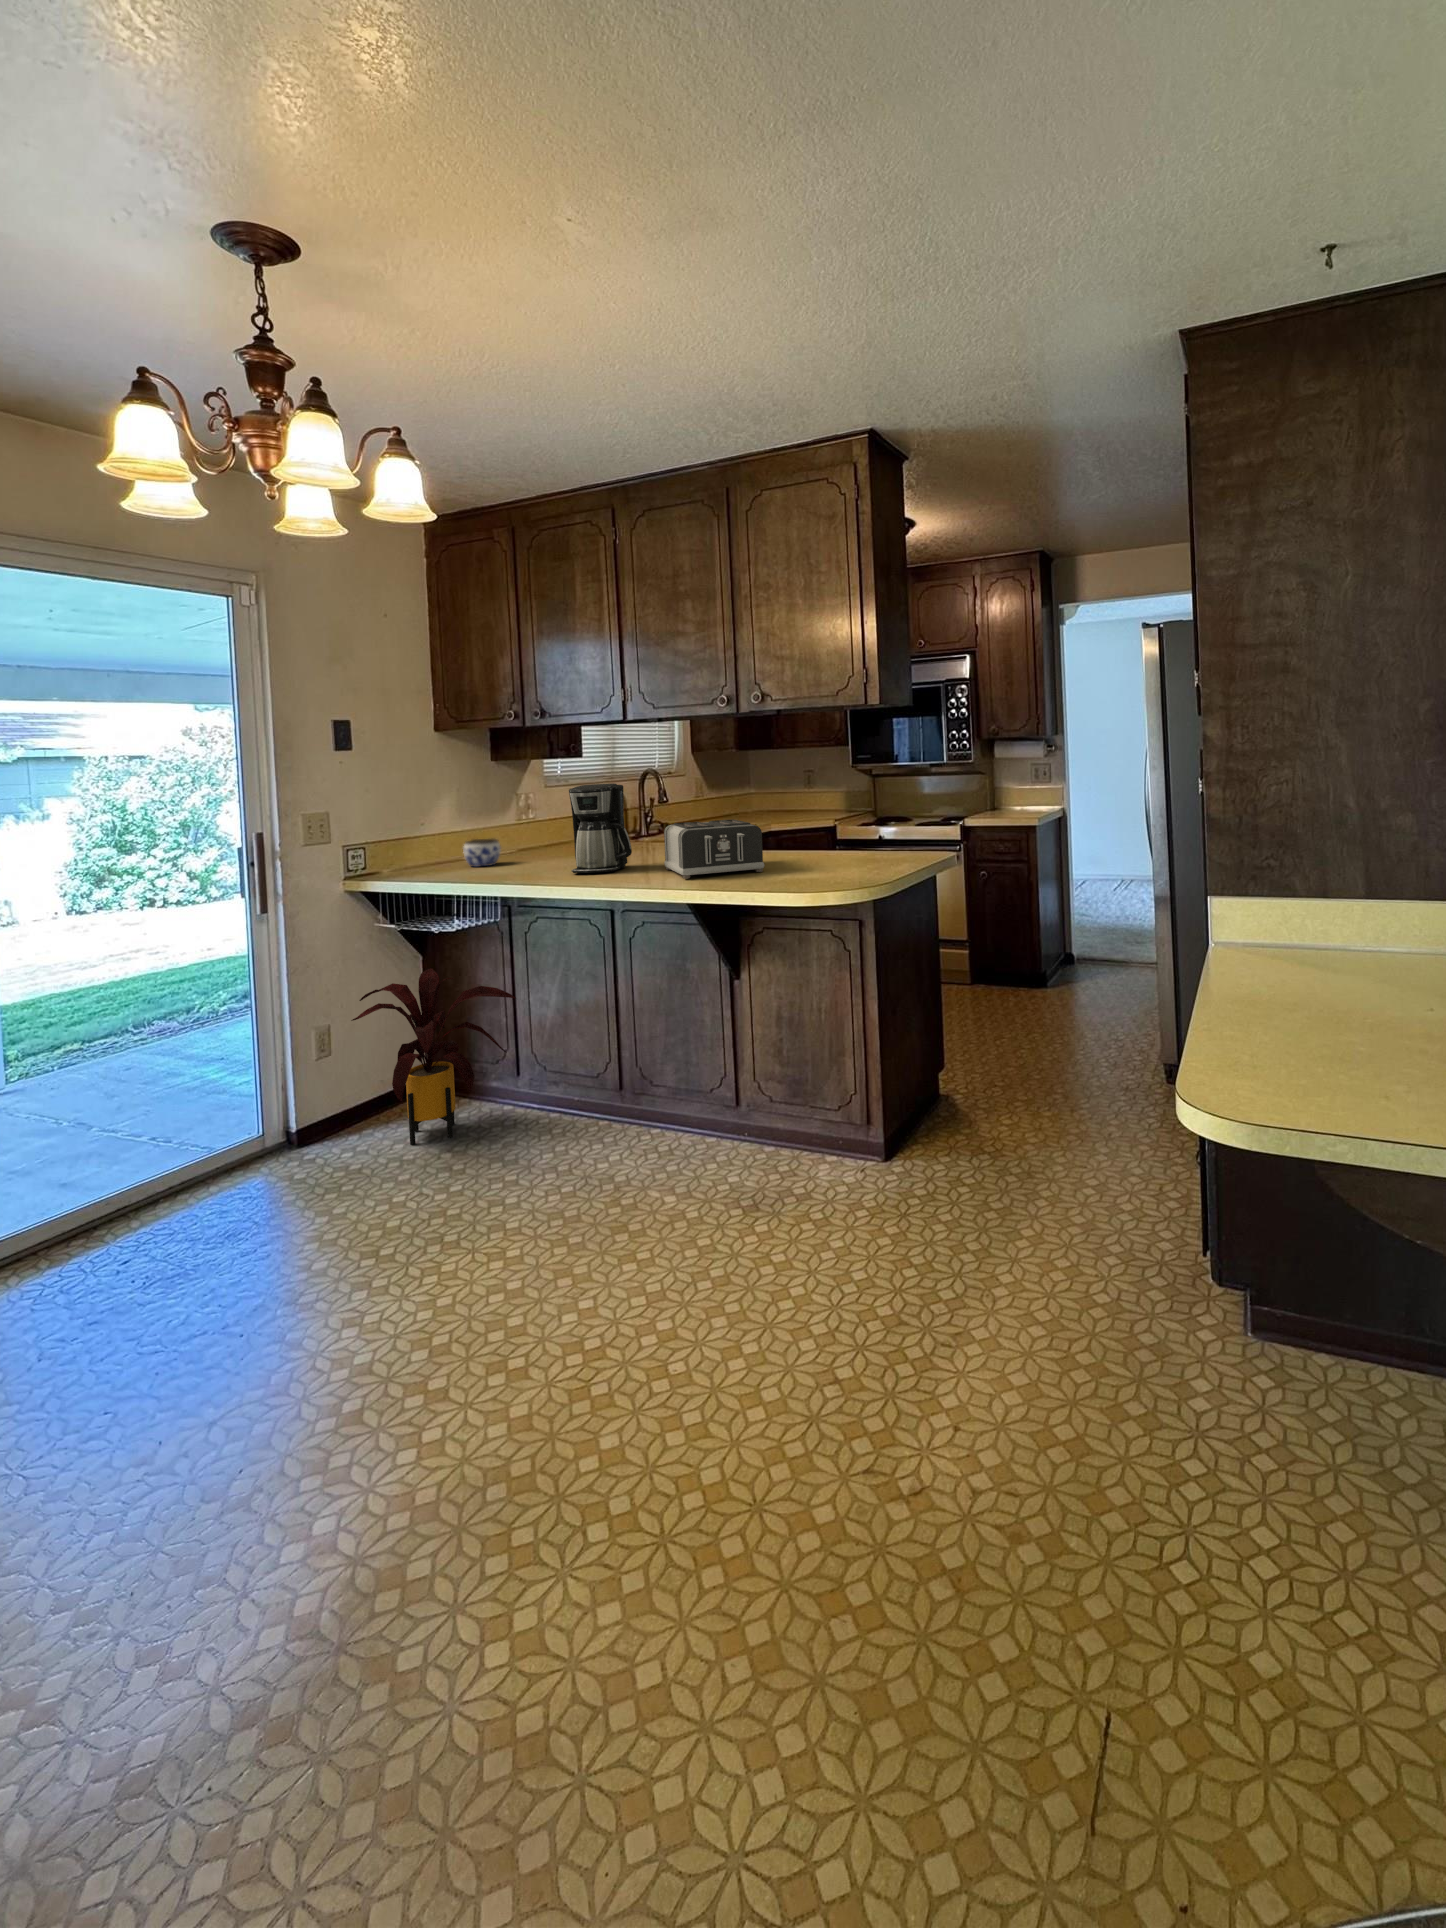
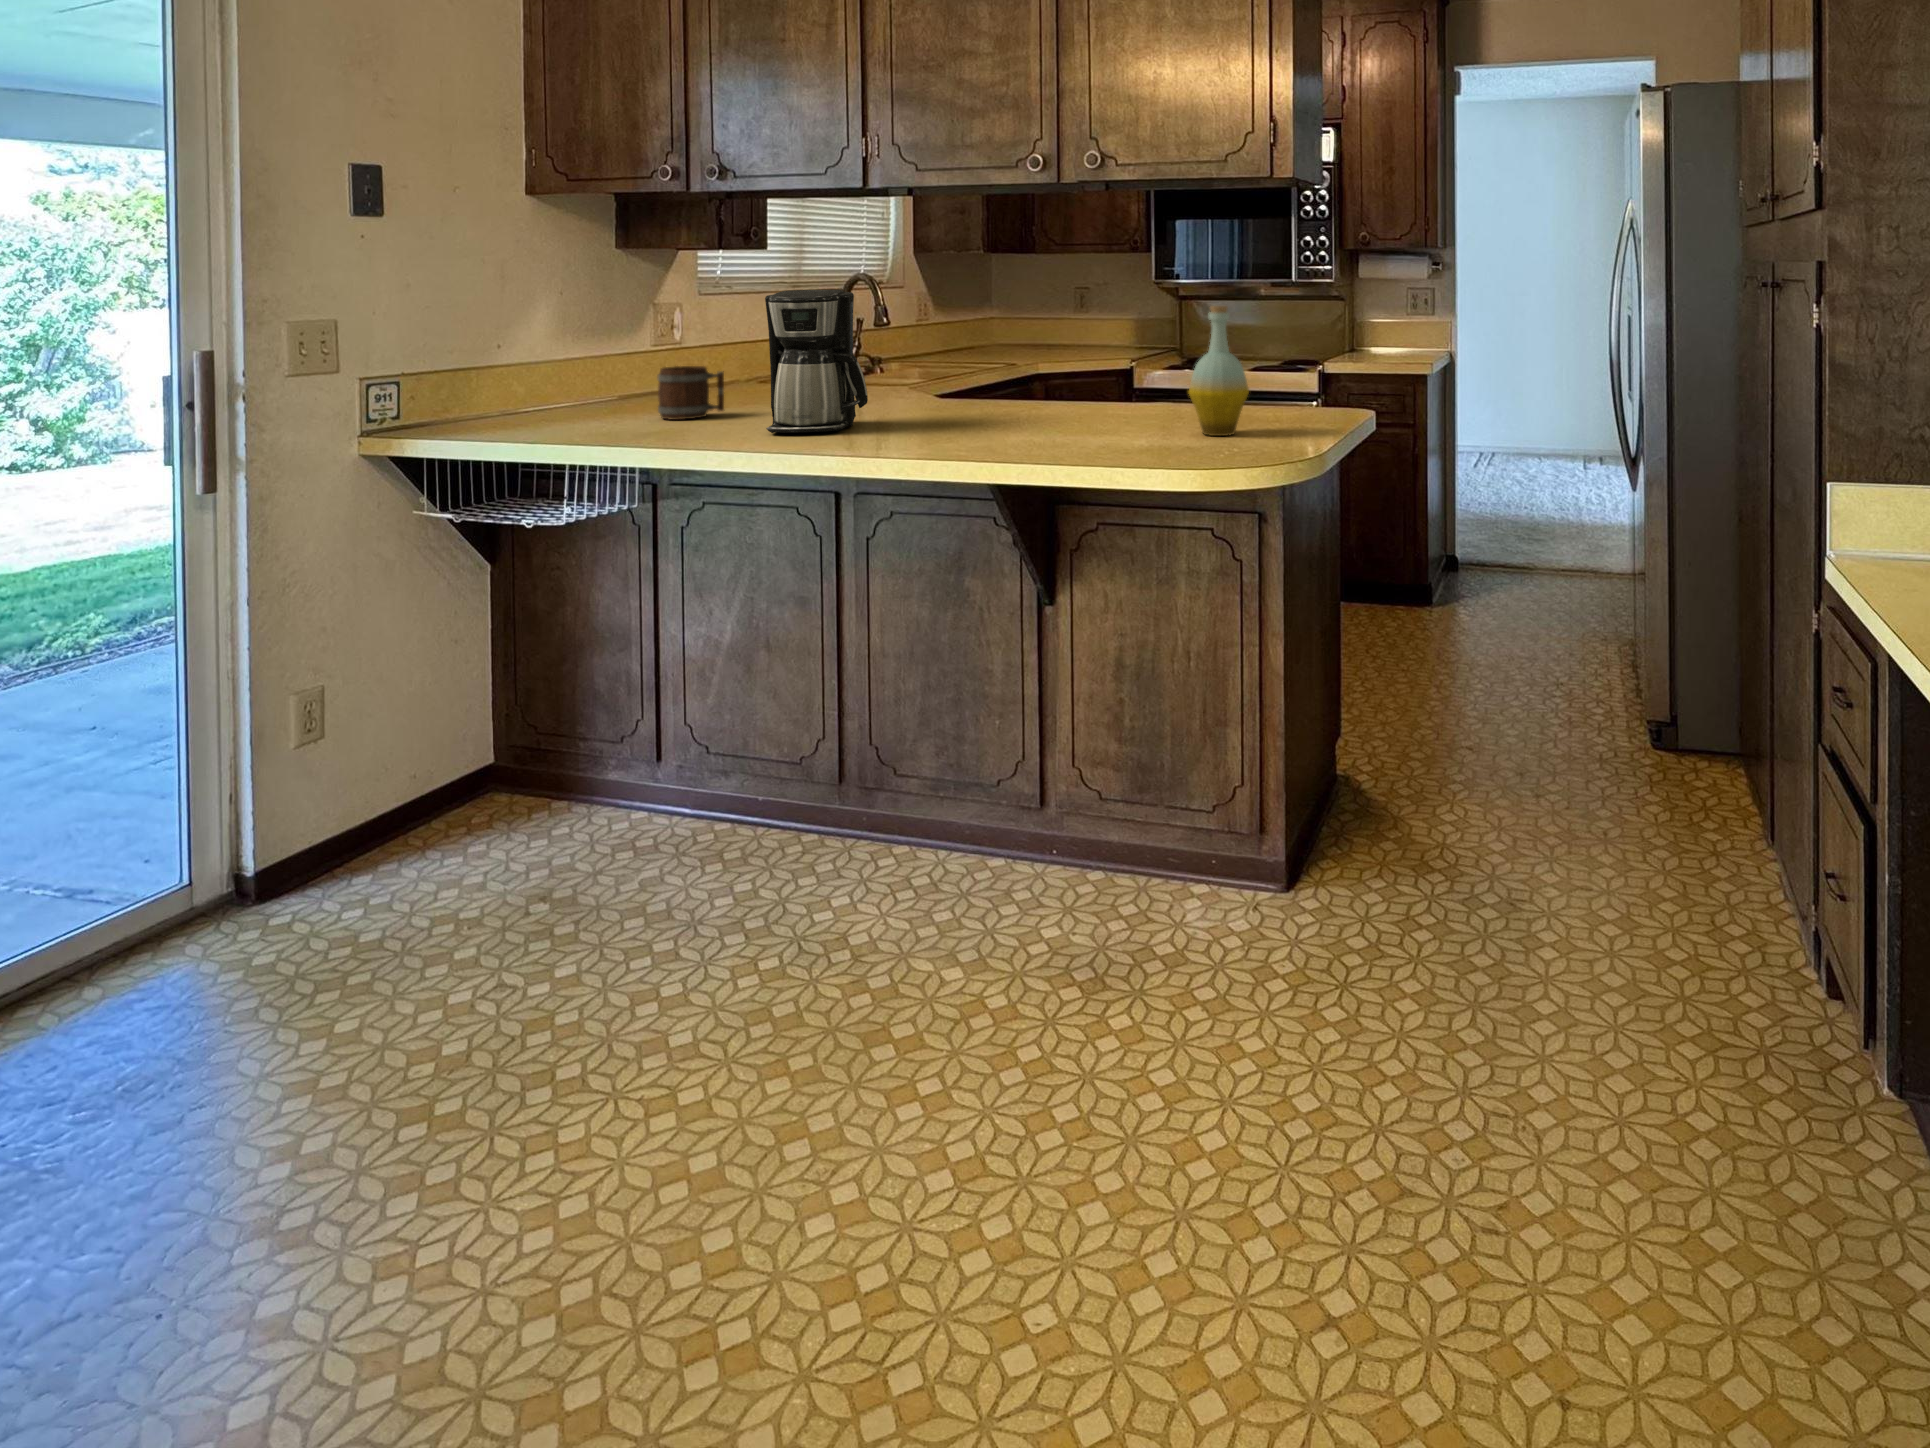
bottle: none [824,786,864,871] -> present [1189,306,1249,436]
toaster: present [664,819,764,879] -> none [922,352,1092,445]
mug: none [514,833,554,866] -> present [658,366,724,420]
jar: present [463,839,501,867] -> none [567,373,631,418]
house plant: present [351,968,515,1145] -> none [367,586,667,893]

